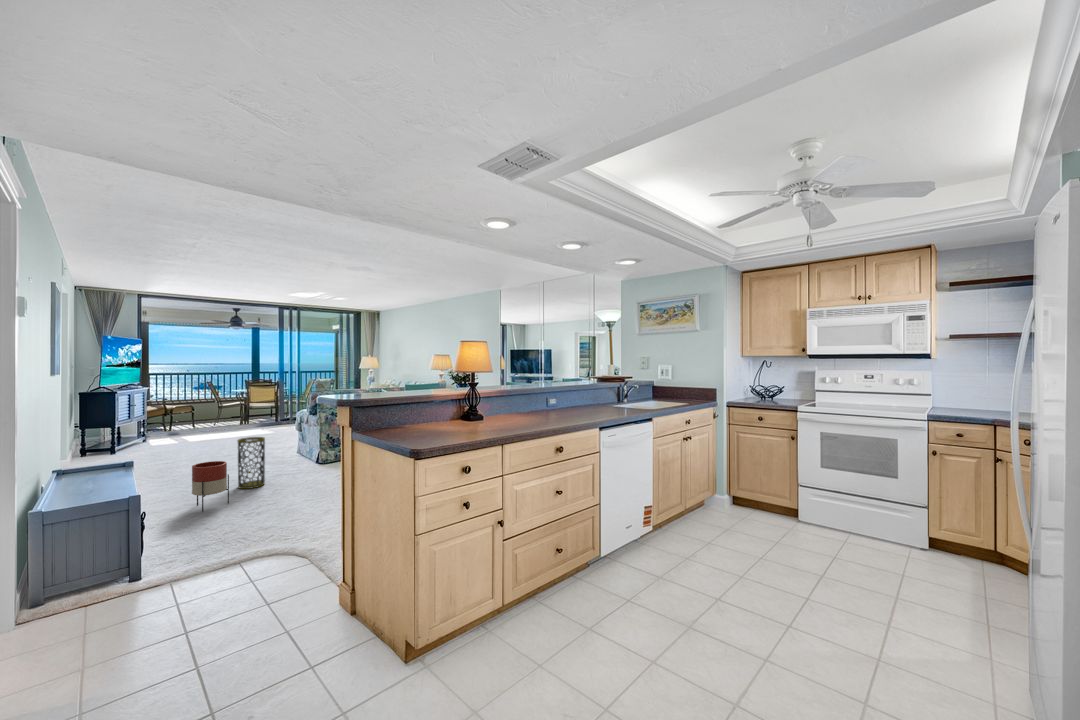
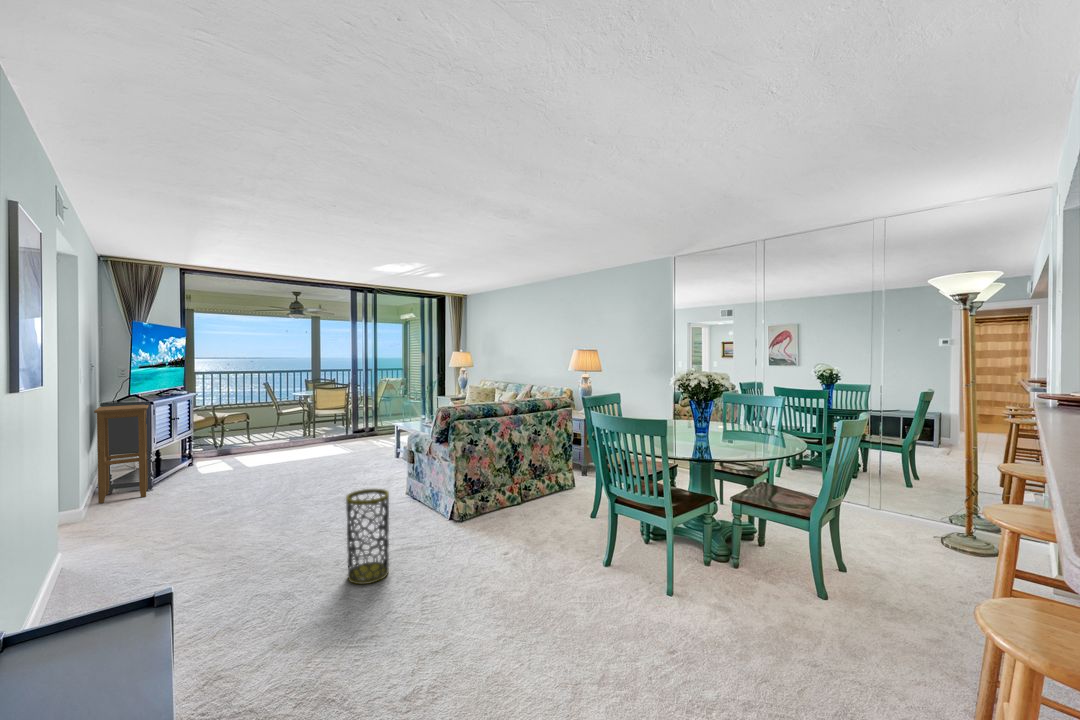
stool: none [75,393,113,460] -> present [94,405,148,503]
planter: present [192,461,229,512] -> none [284,551,348,664]

